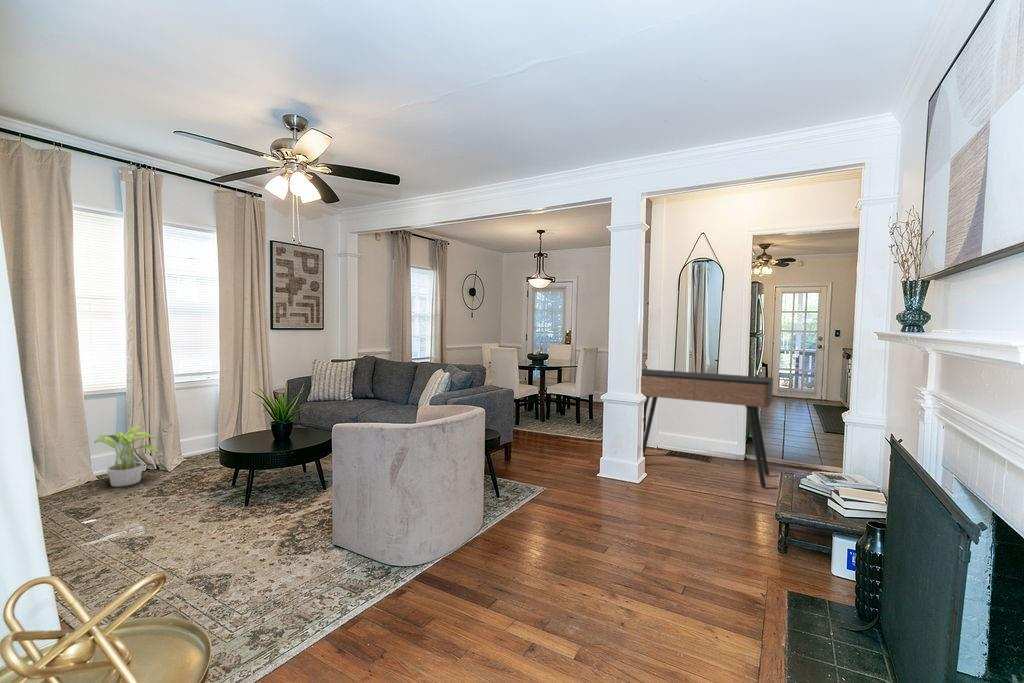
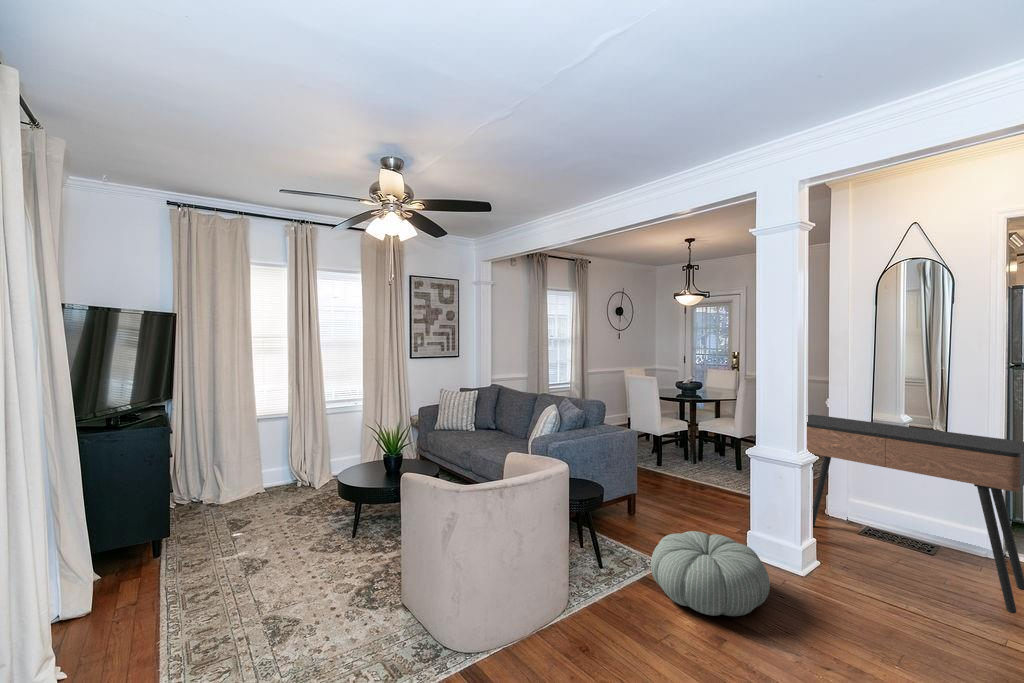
potted plant: present [95,426,158,487] -> none [255,448,307,501]
pouf: none [543,459,629,514] -> present [651,531,770,616]

